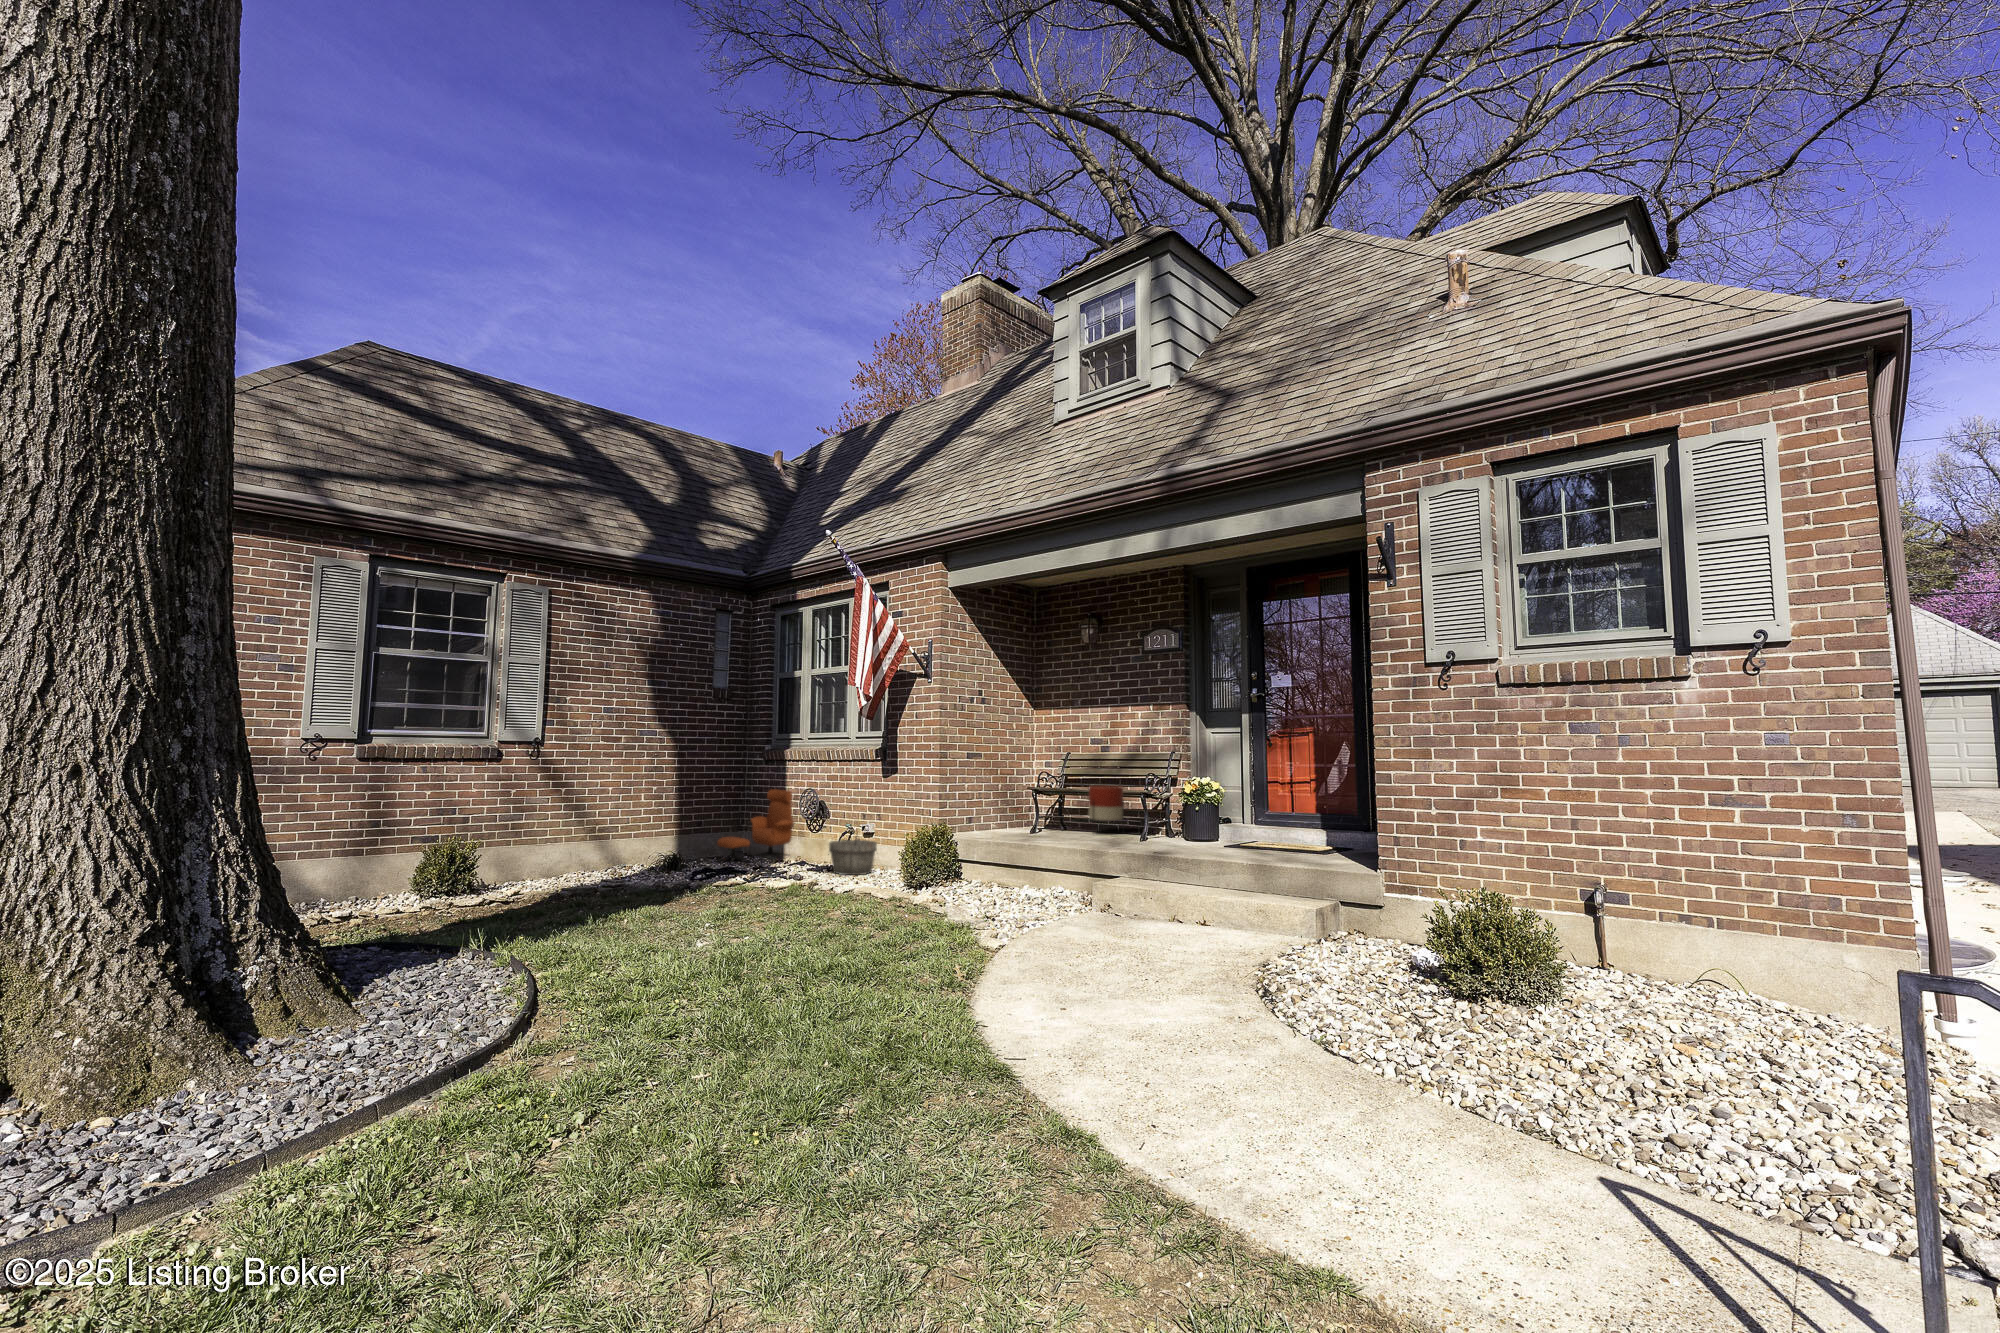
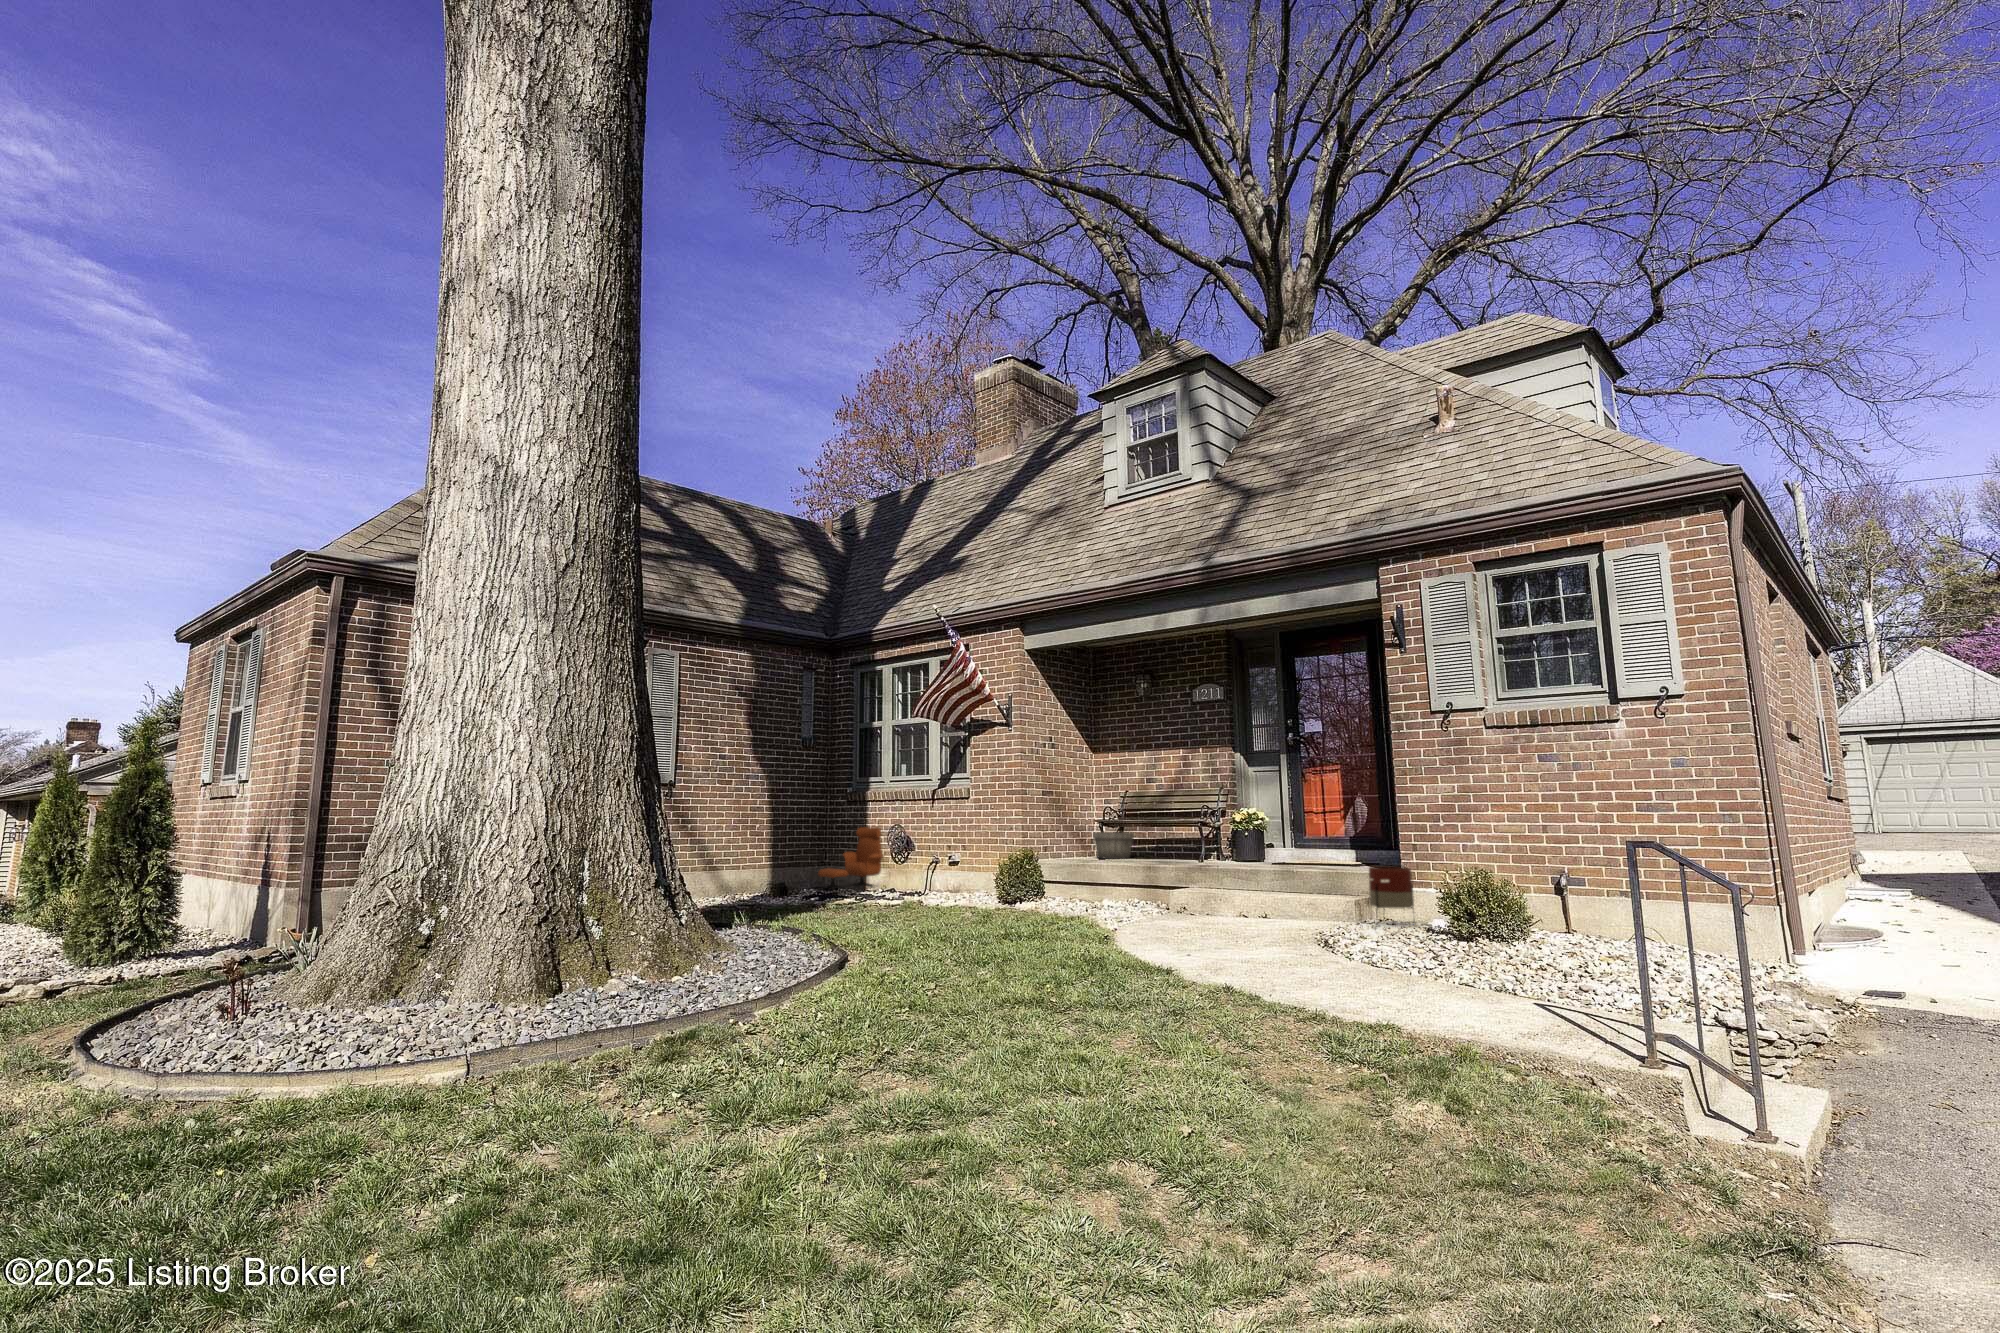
planter: present [1088,785,1124,821] -> present [1369,866,1414,910]
wooden bucket: present [828,831,877,875] -> present [1093,831,1134,859]

